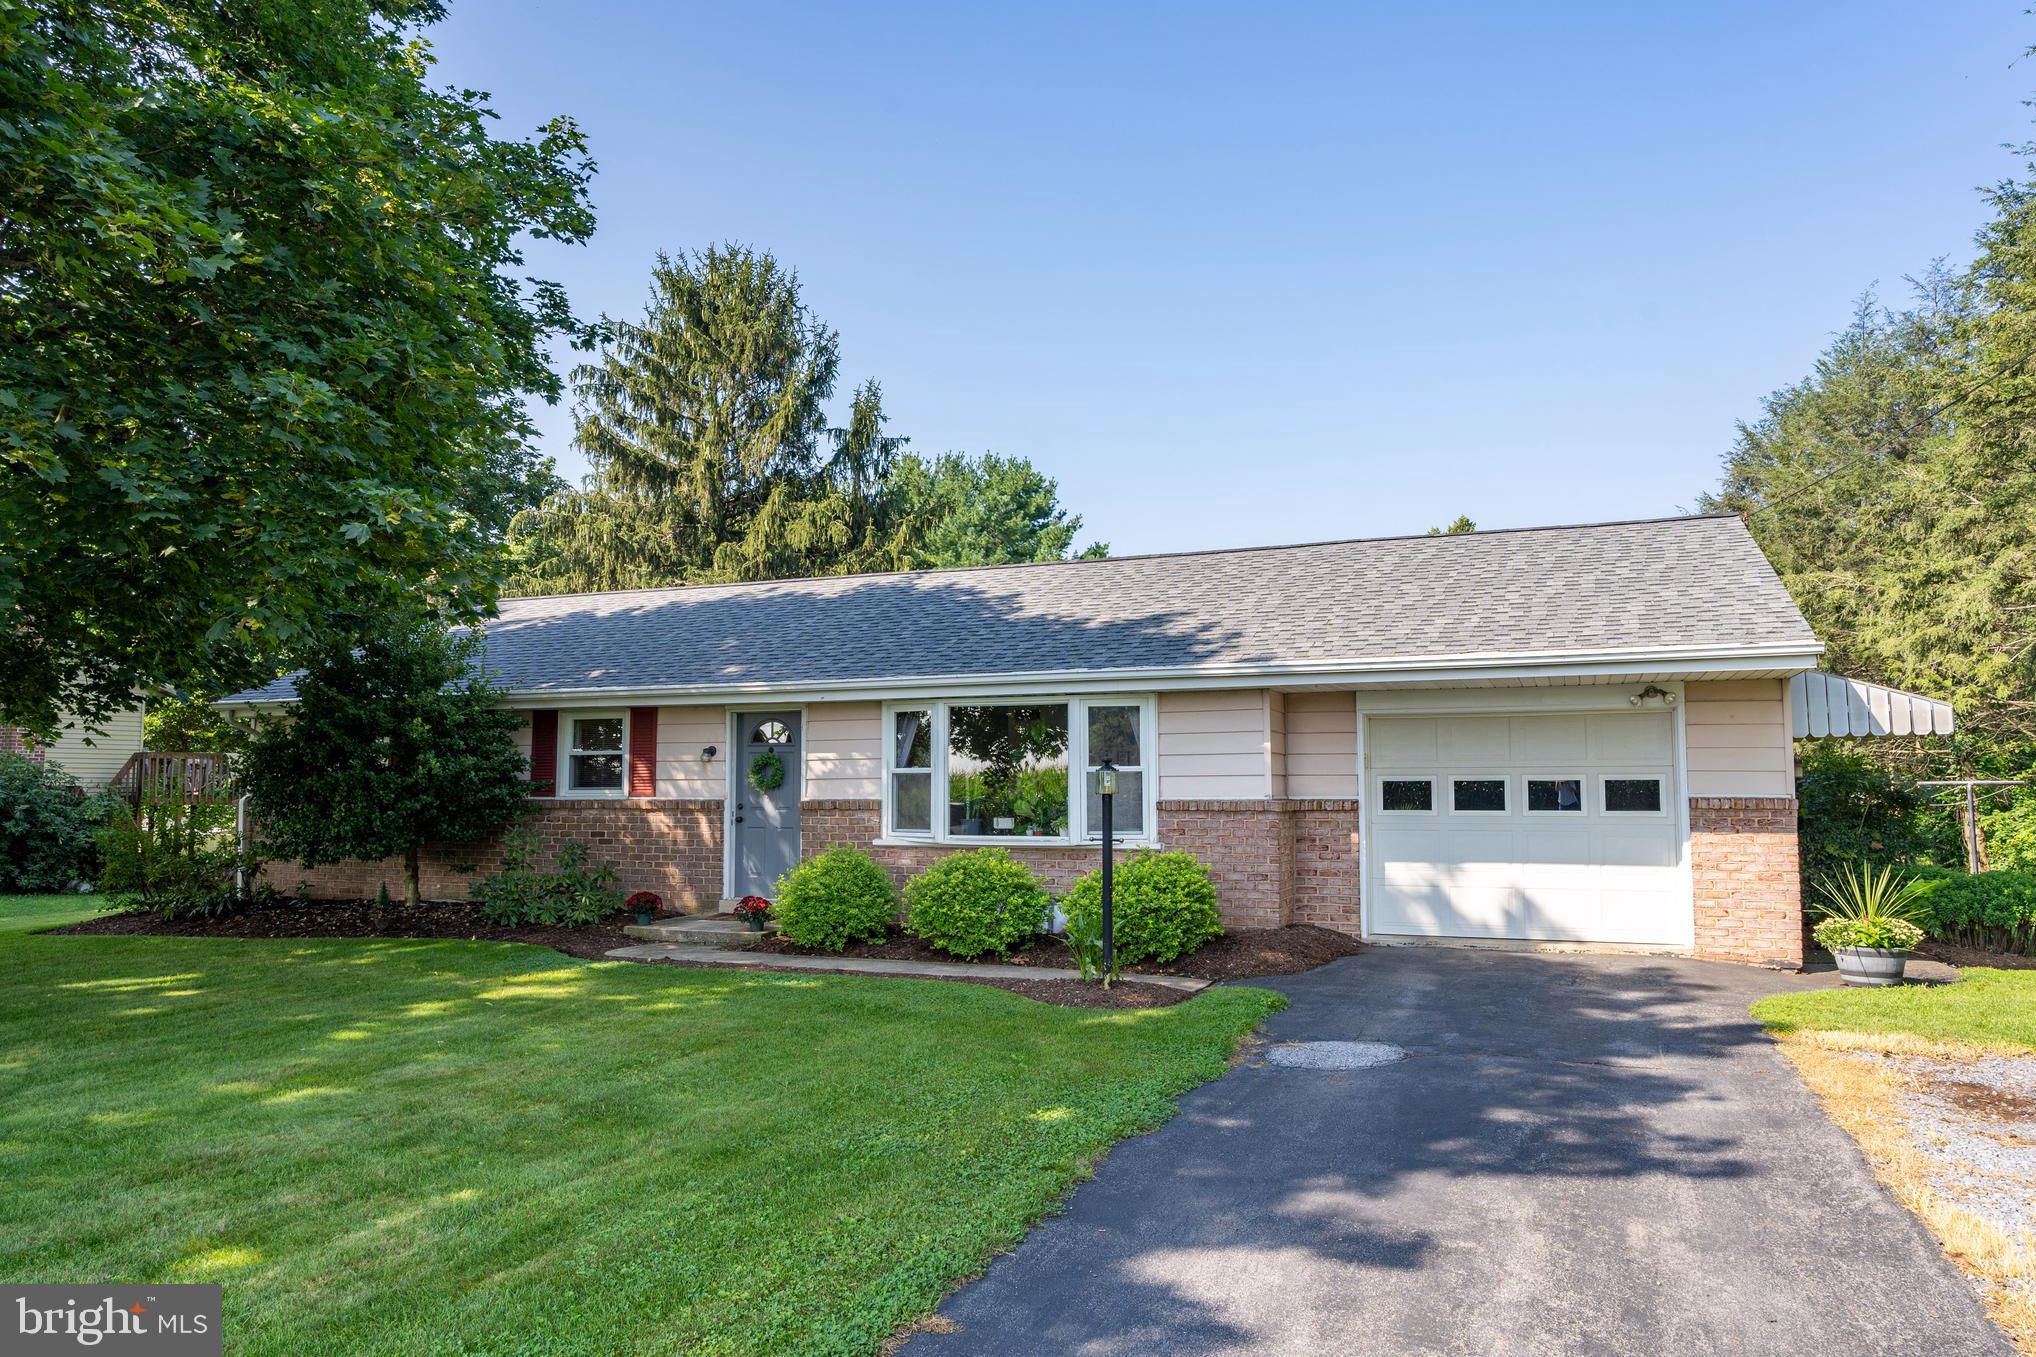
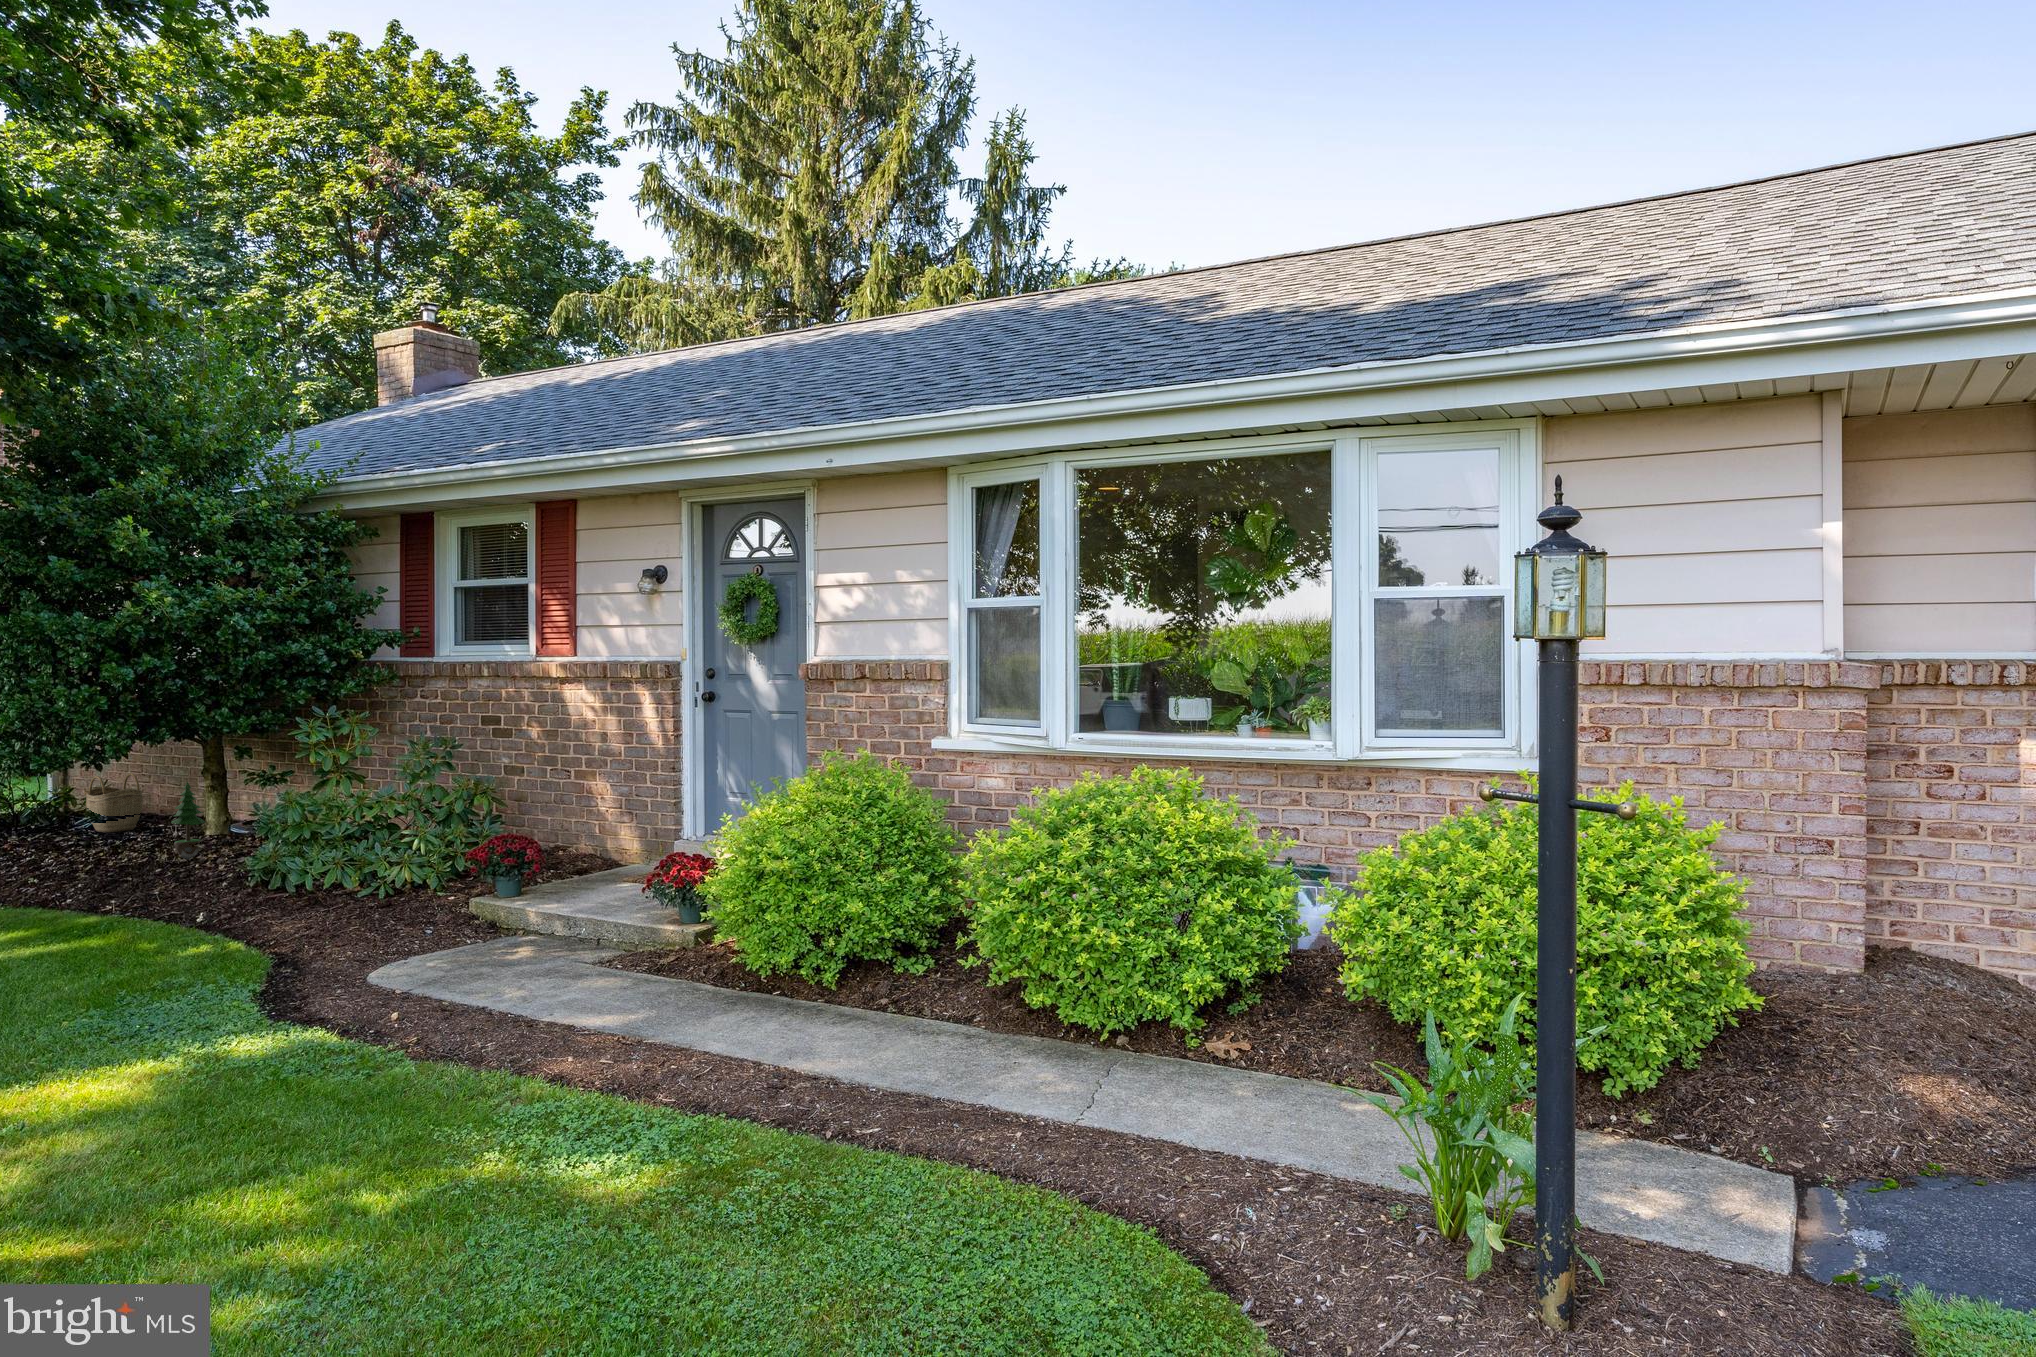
woven basket: none [262,881,301,921] -> present [86,774,143,832]

